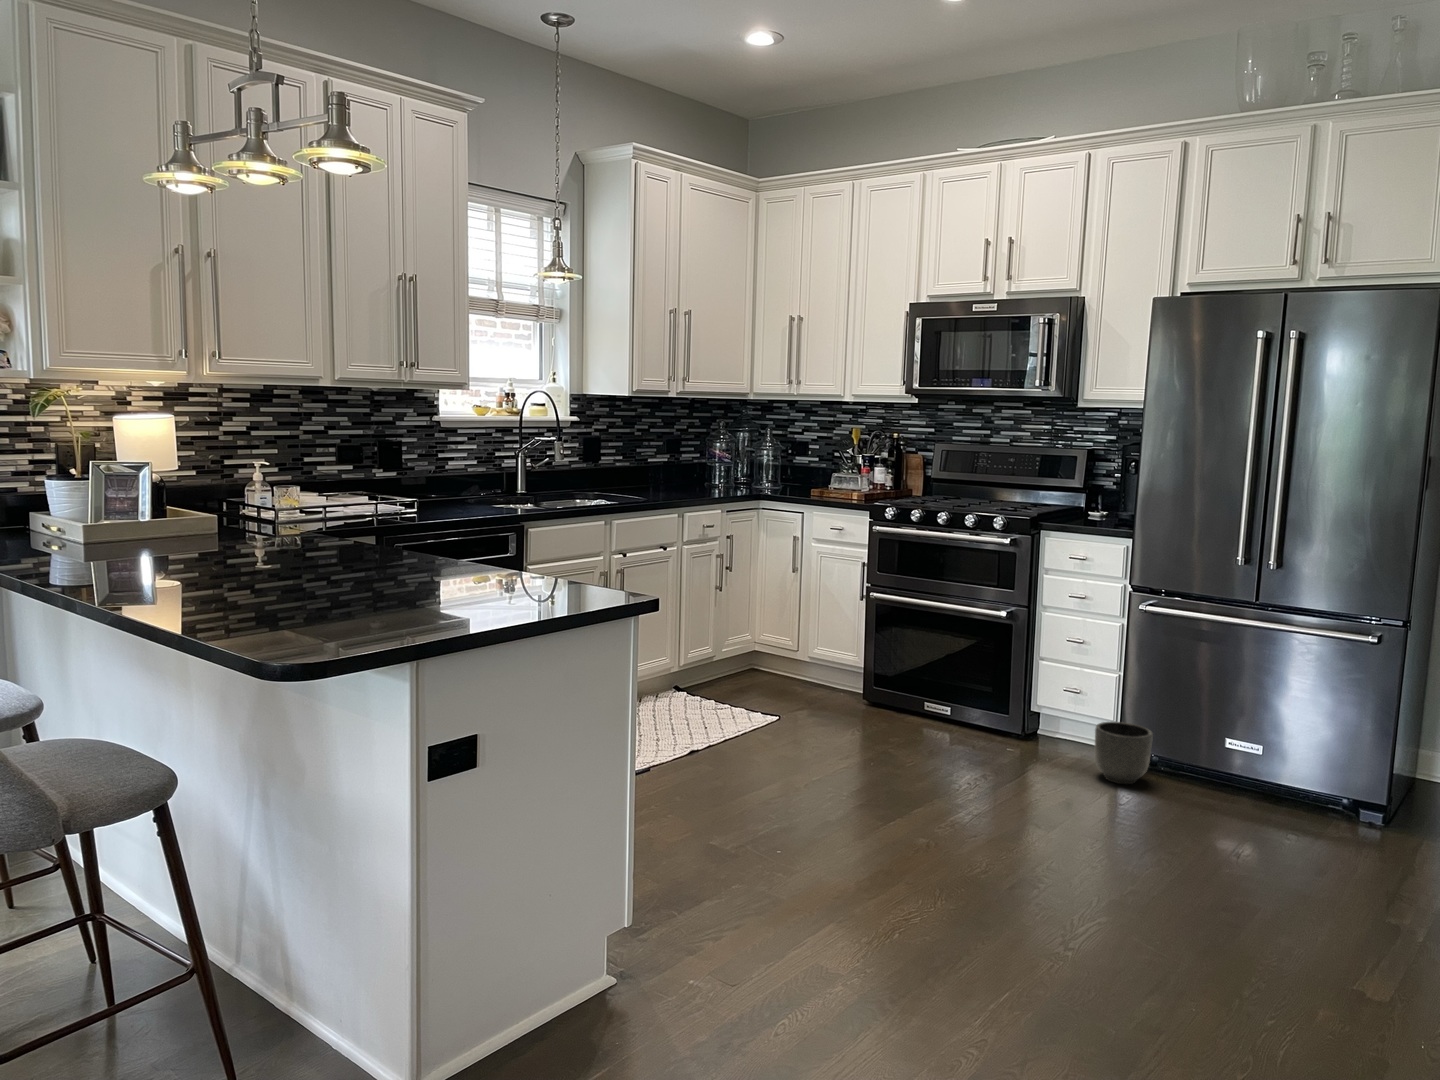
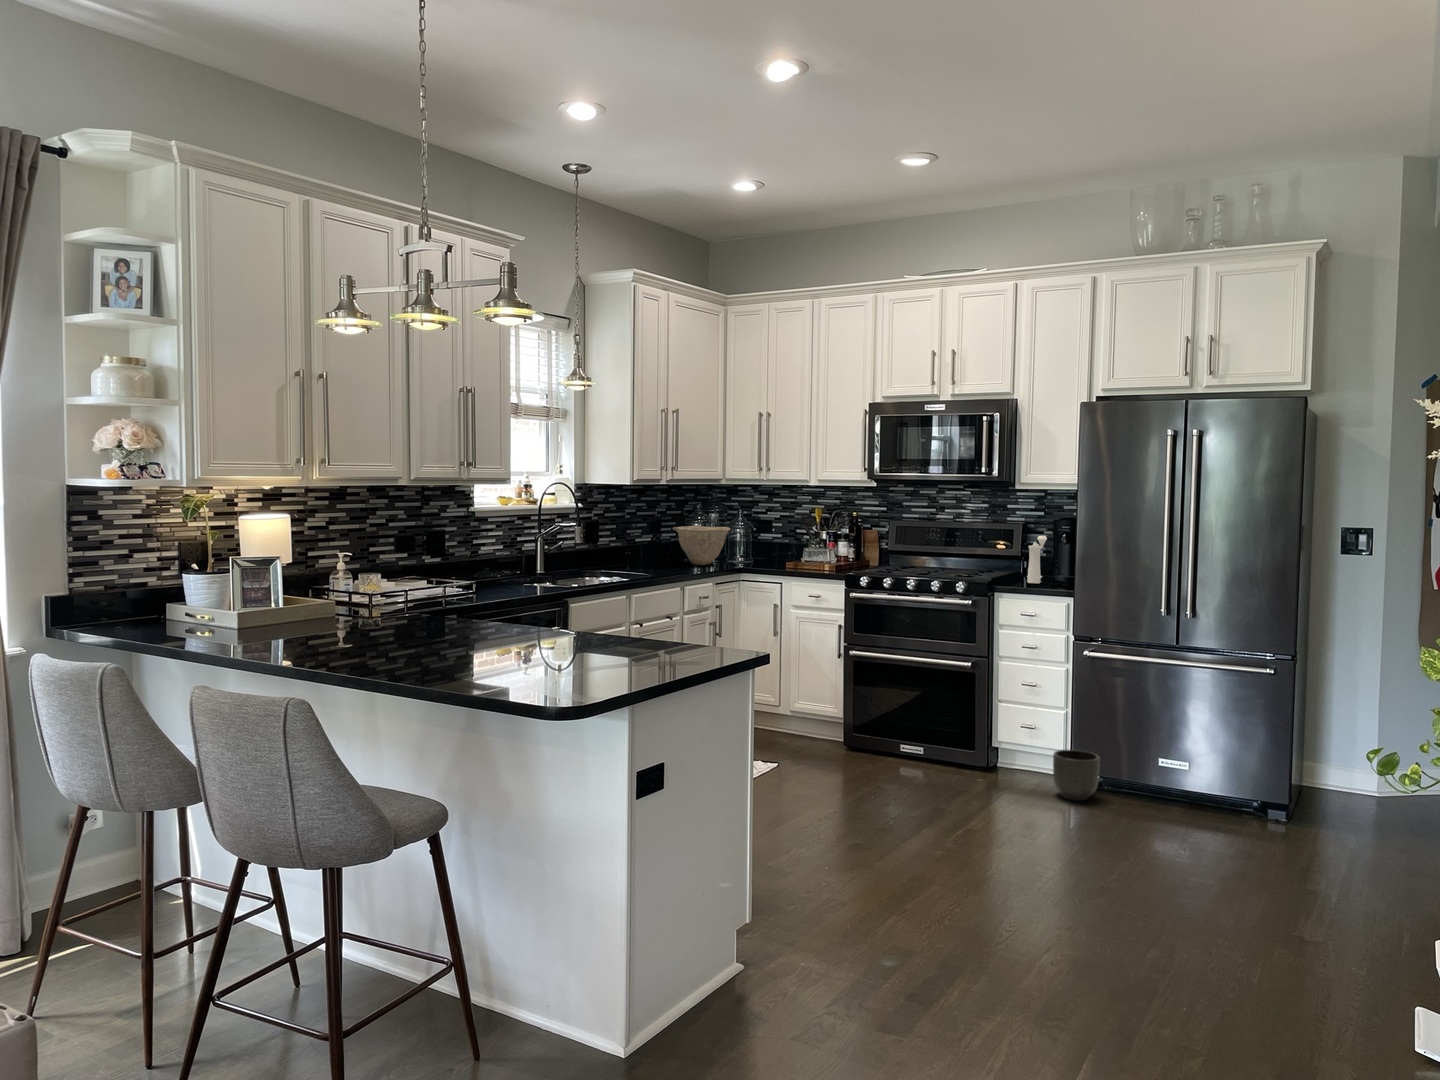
bowl: none [685,445,751,490] -> present [673,526,731,565]
pepper mill: none [1082,464,1111,521] -> present [1028,536,1047,583]

